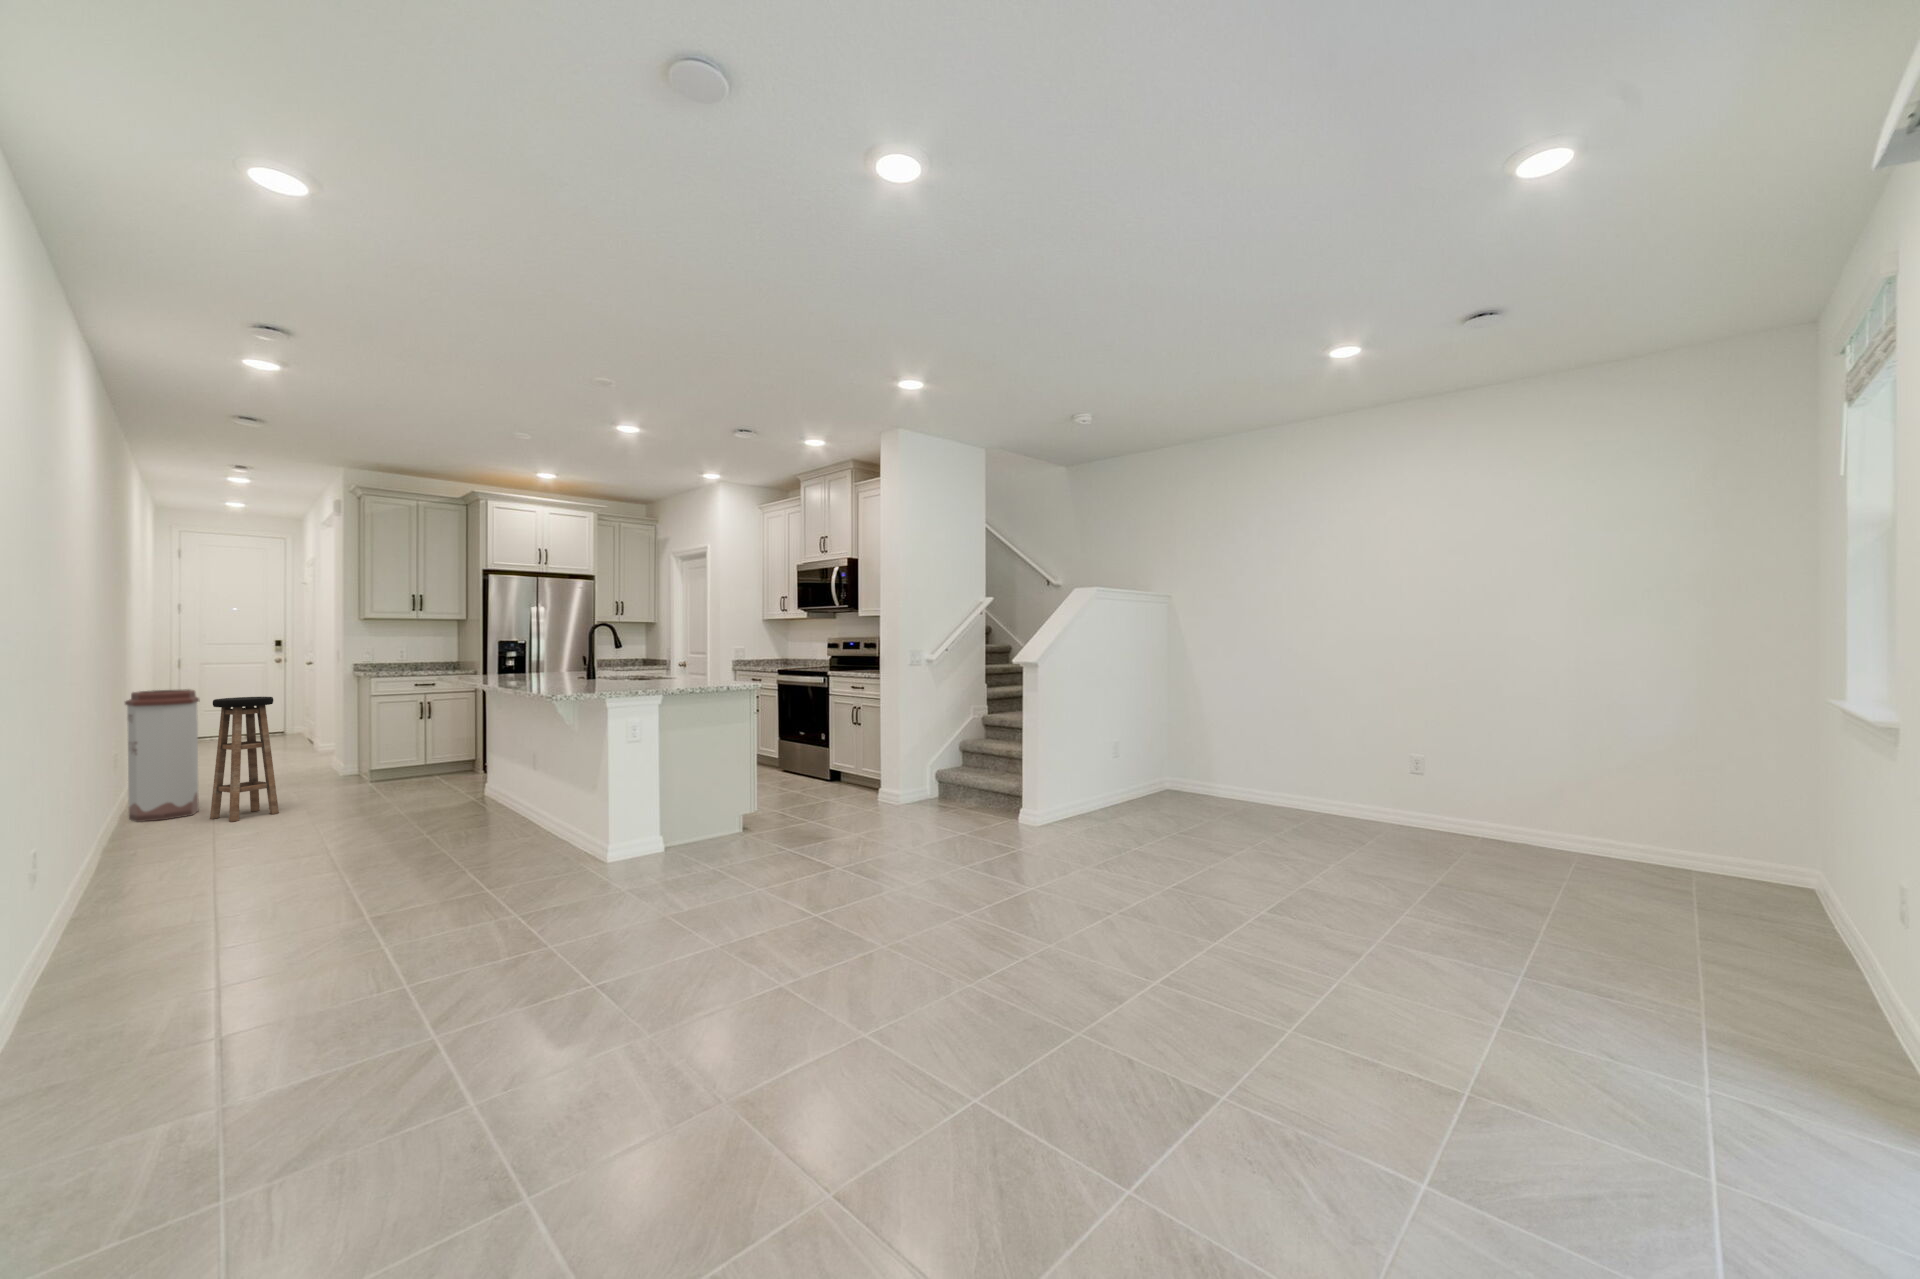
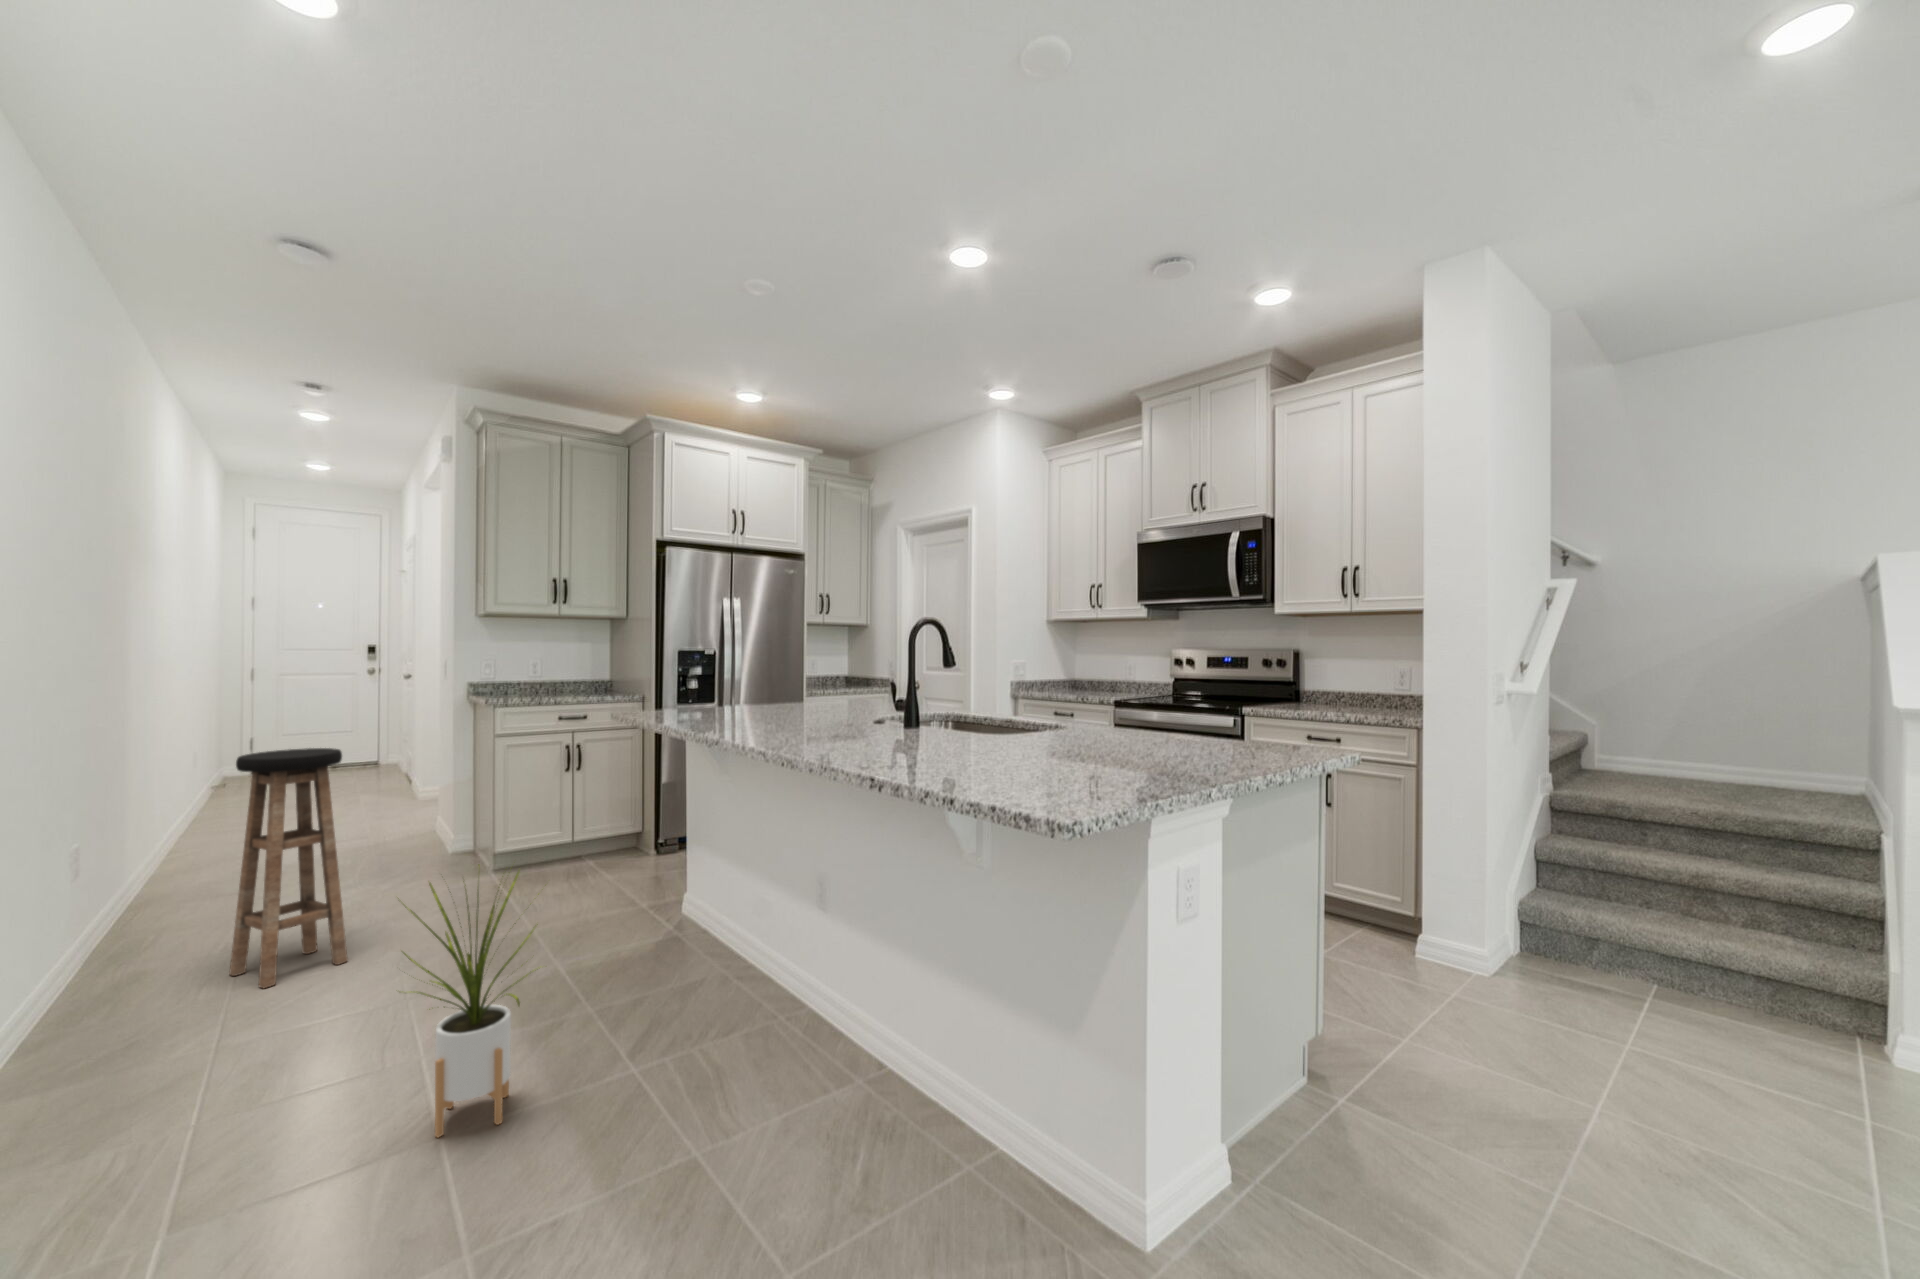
trash can: present [125,689,199,822] -> none [92,733,223,980]
house plant: none [309,734,387,852] -> present [398,872,539,1137]

